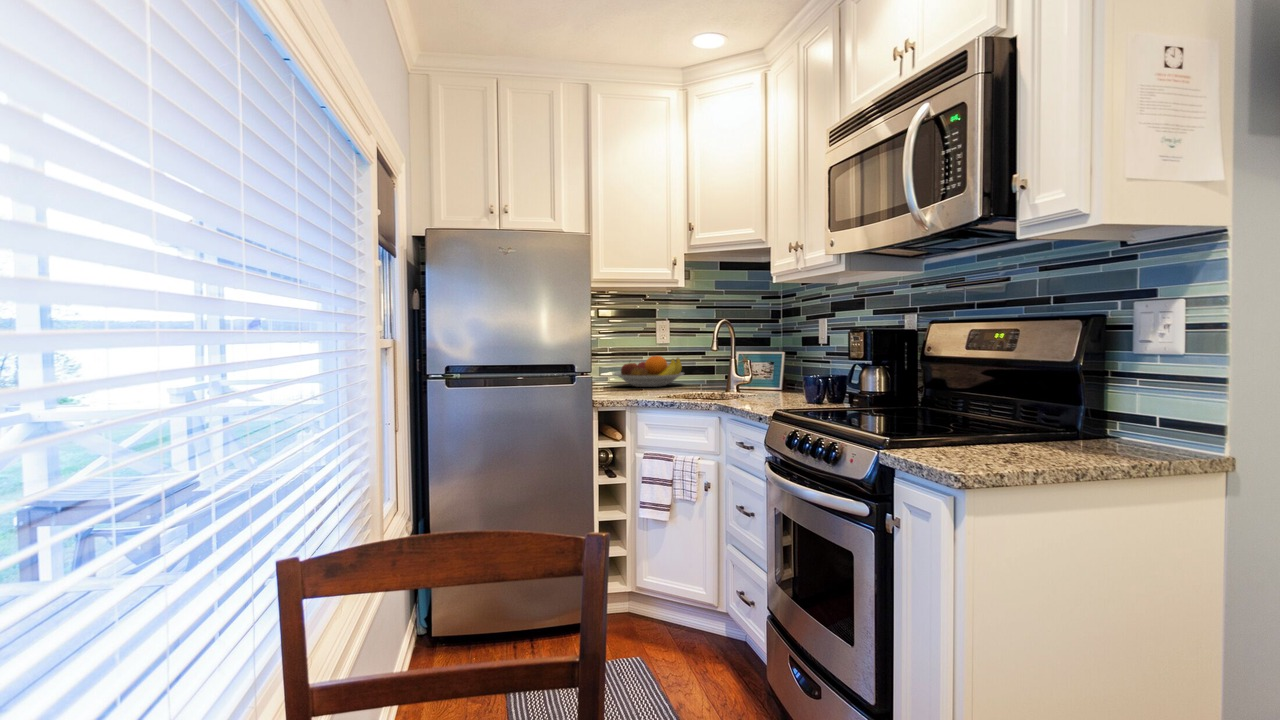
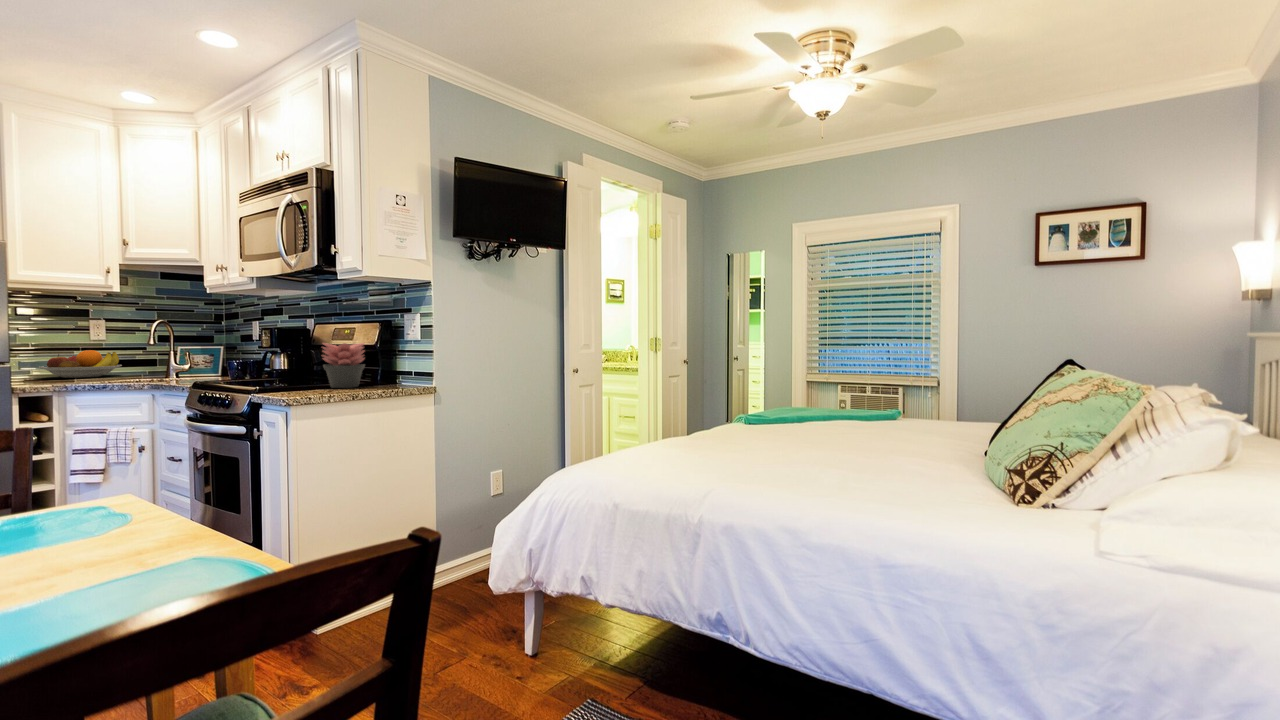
succulent plant: none [972,356,1061,441] -> present [323,343,365,388]

